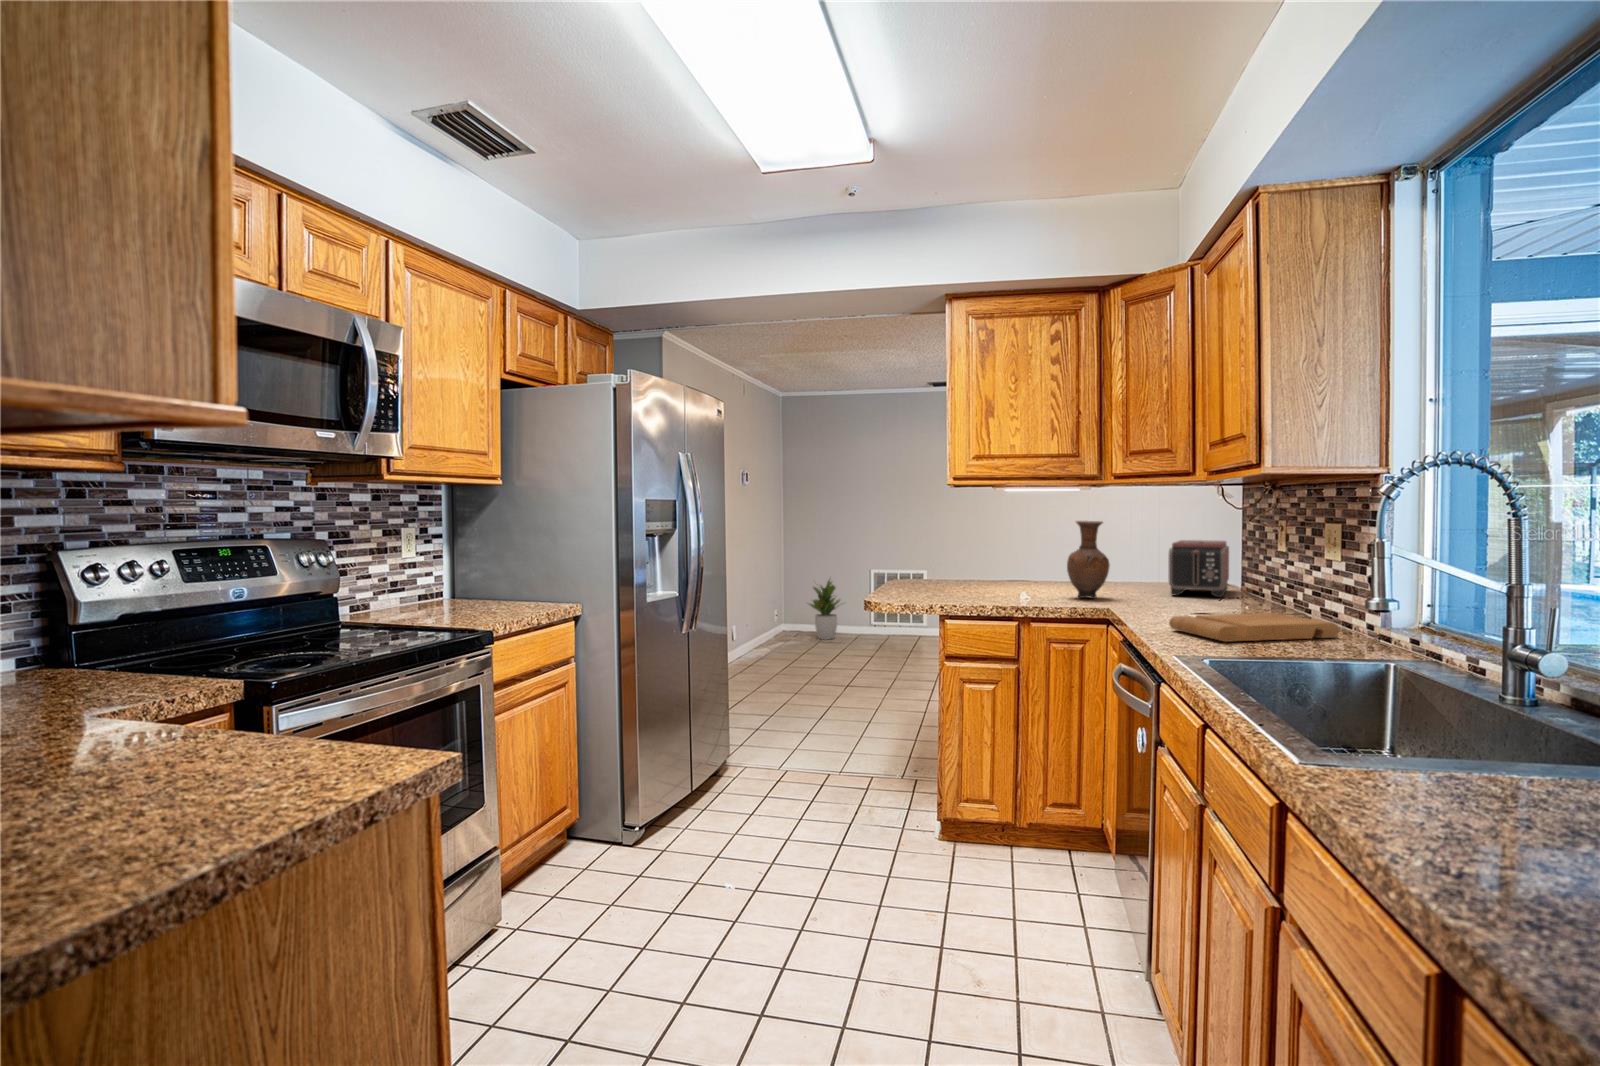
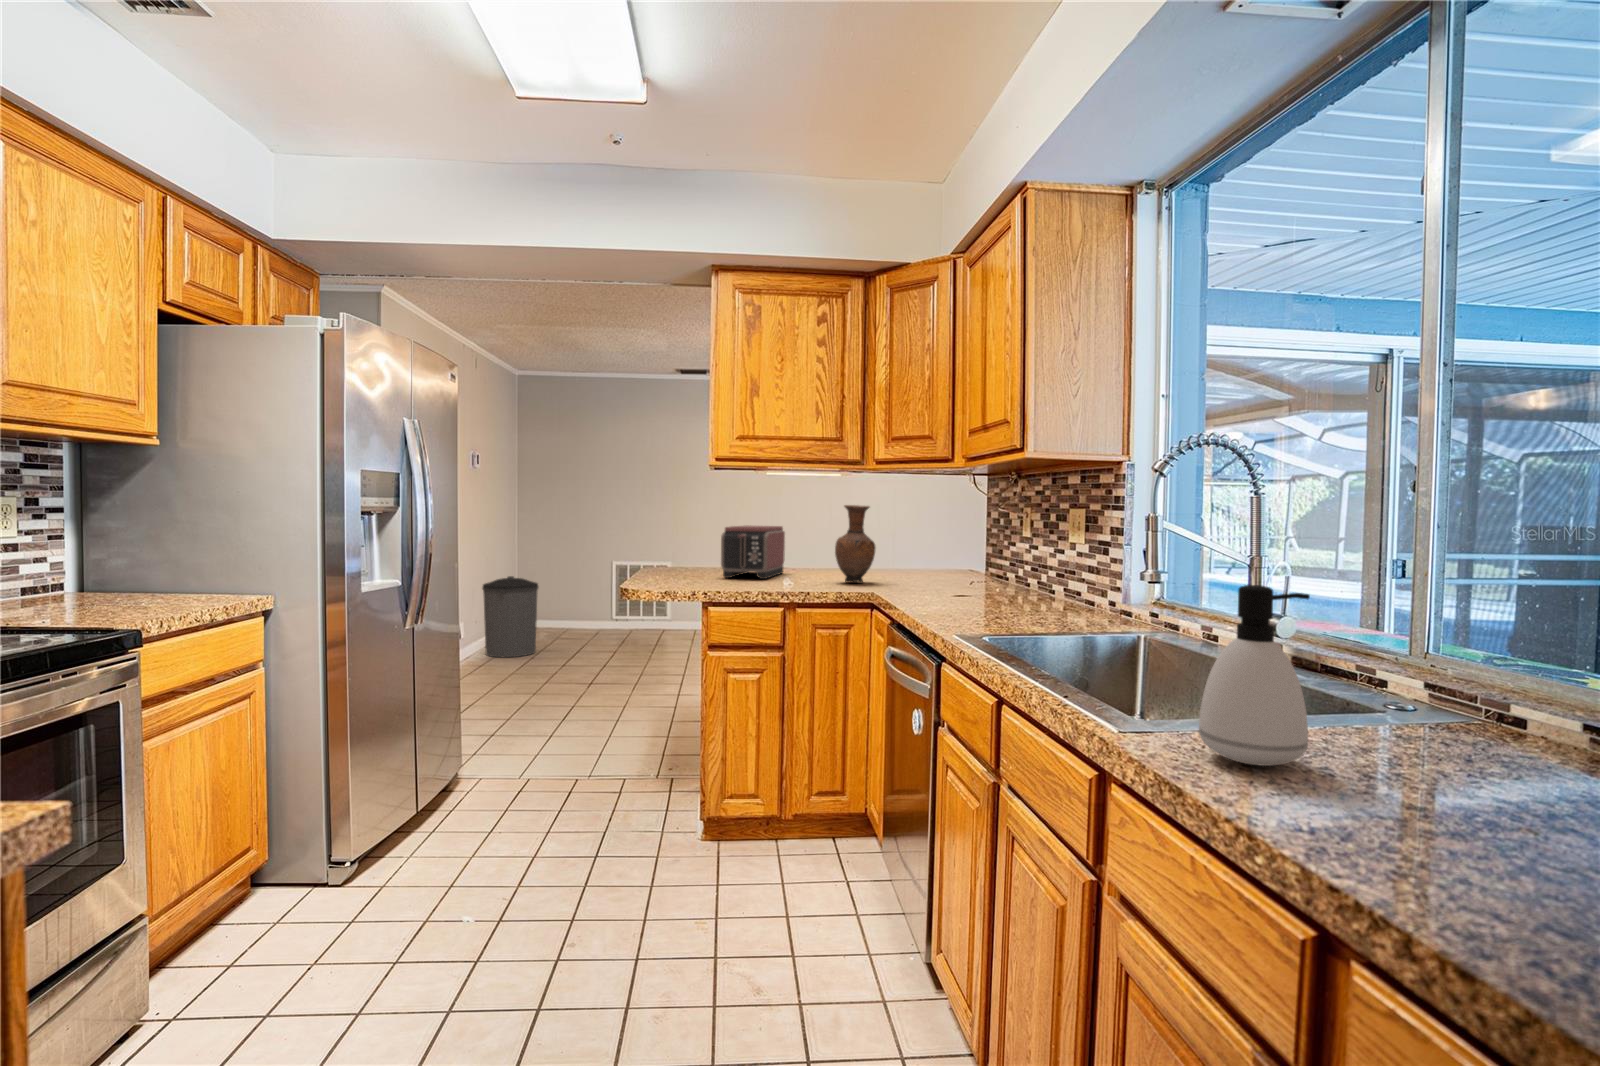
toaster: present [1169,540,1229,597] -> present [721,526,785,579]
potted plant: present [809,580,840,640] -> none [542,568,588,637]
trash can: none [755,584,802,657] -> present [482,576,538,657]
cutting board: present [1169,613,1339,642] -> none [942,592,1087,620]
soap dispenser: none [1377,623,1505,809] -> present [1199,585,1310,766]

